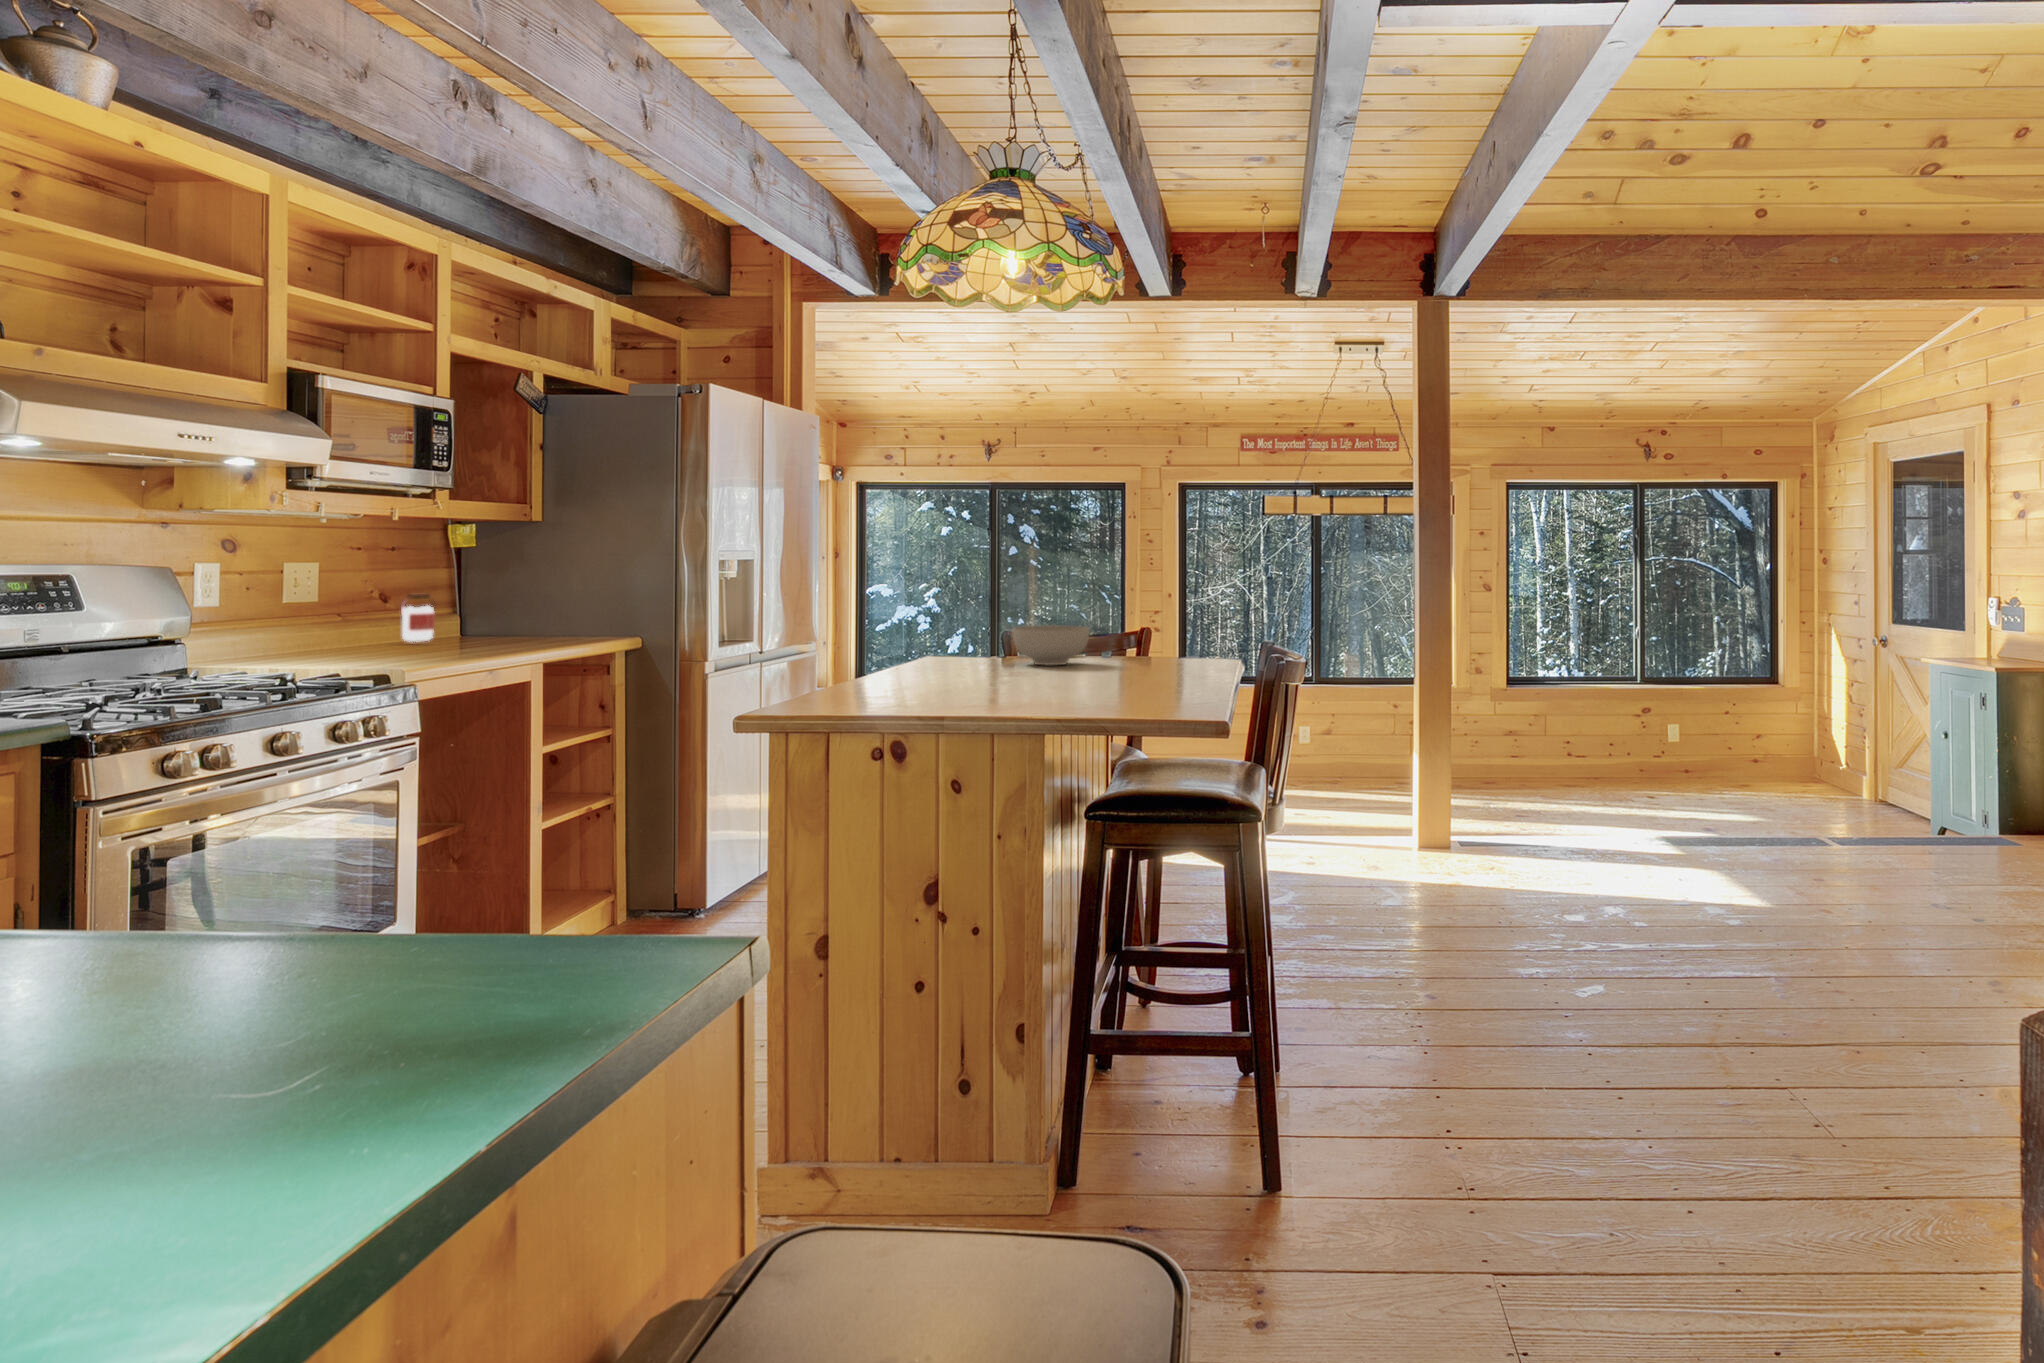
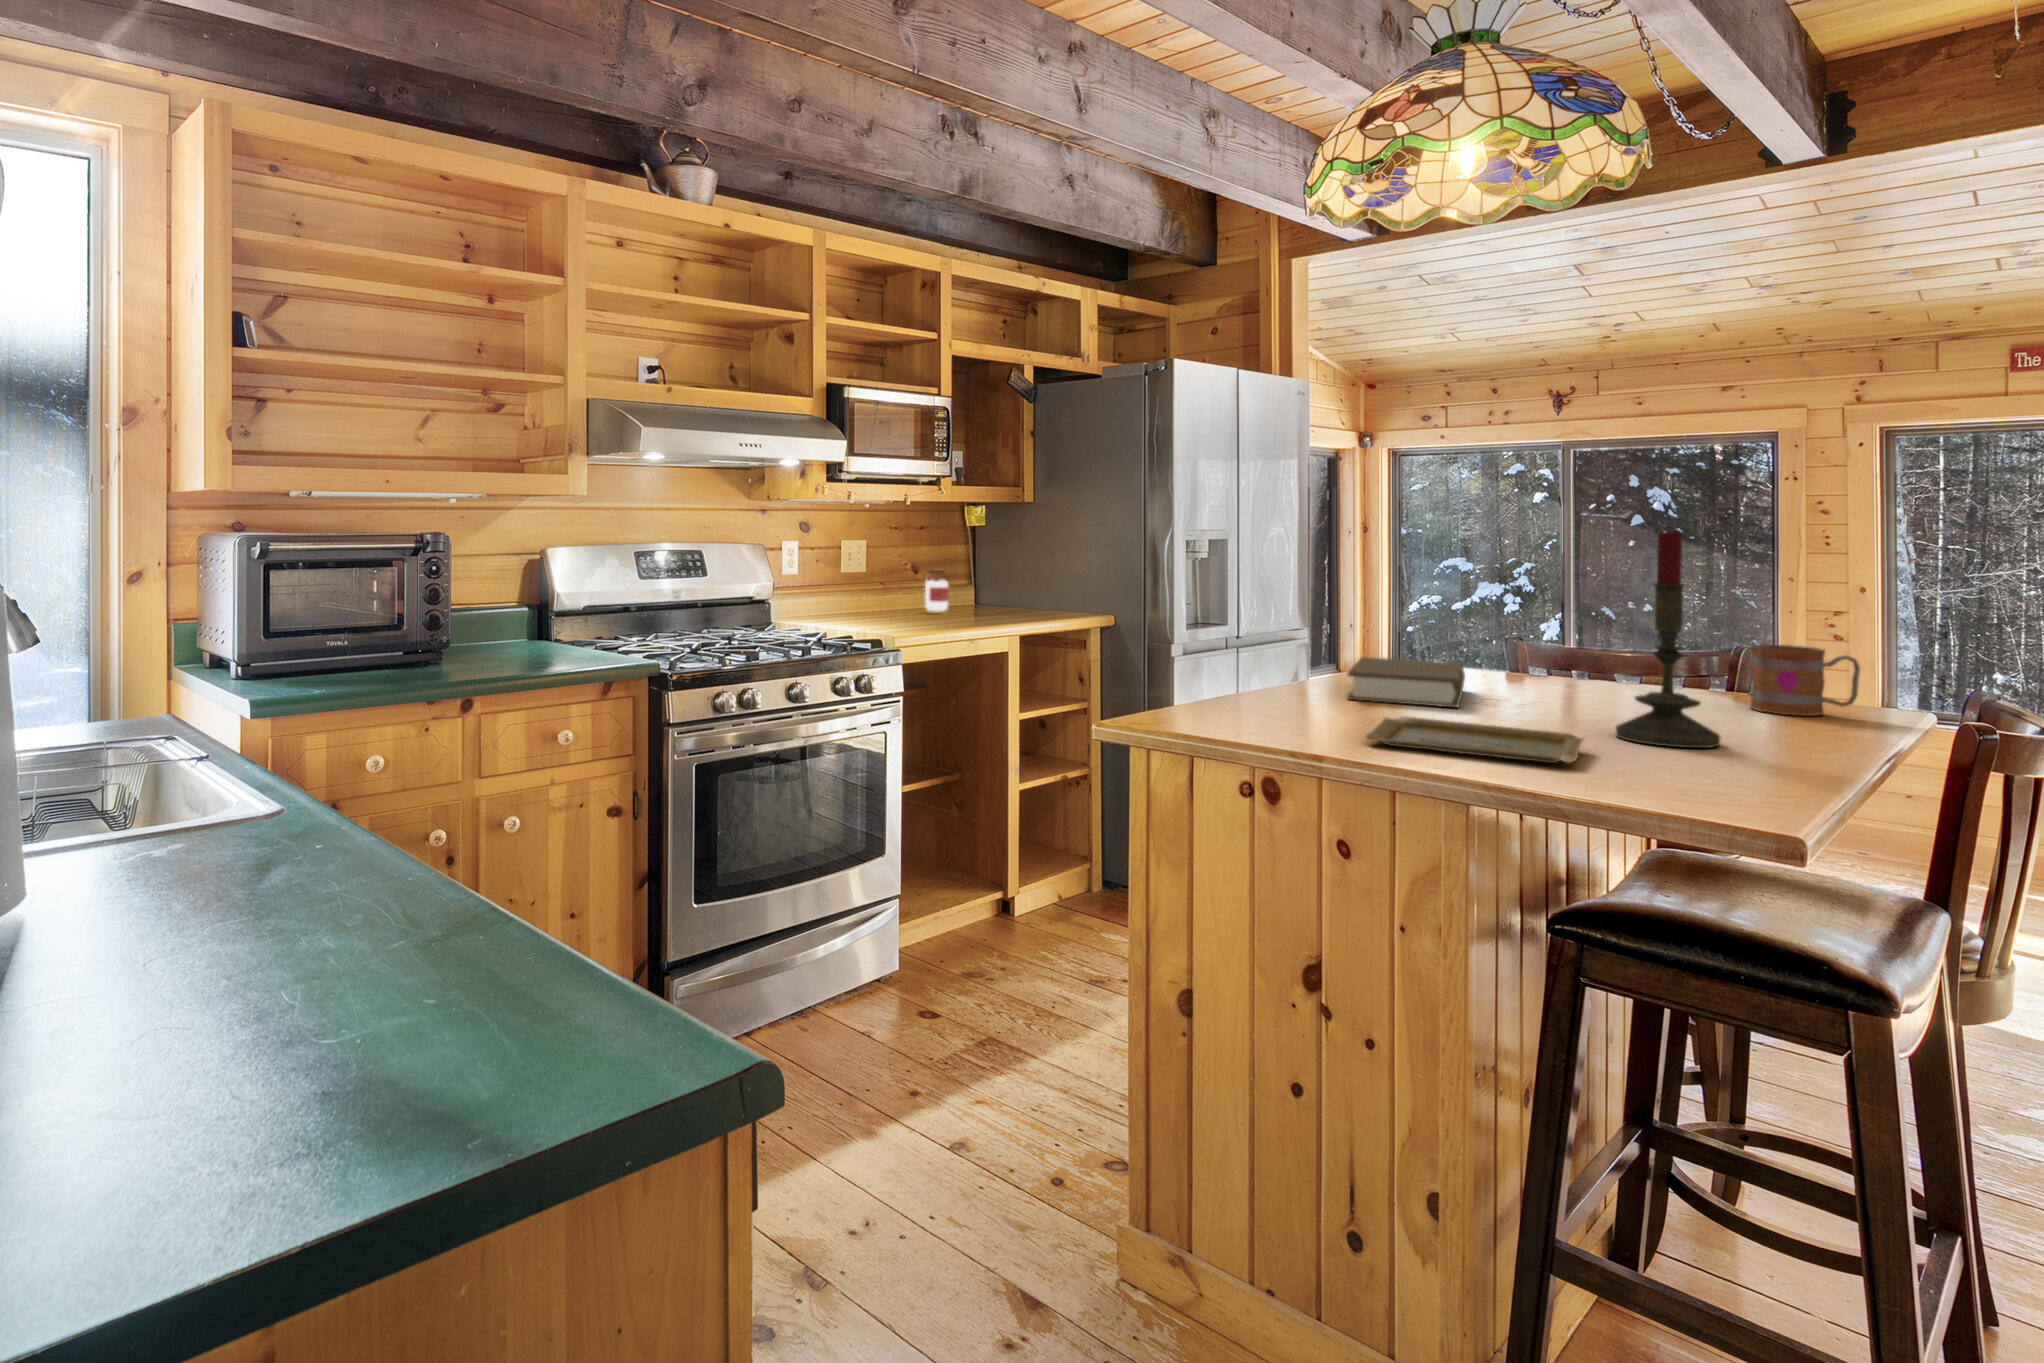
candle: none [1108,537,1167,689] -> present [1616,530,1720,748]
mug: none [1164,621,1220,667] -> present [1750,645,1860,716]
bowl: present [1012,625,1089,666] -> none [1499,637,1619,693]
book: none [918,648,1005,681] -> present [1347,657,1465,708]
tray: none [965,685,1106,706] -> present [1366,716,1584,763]

